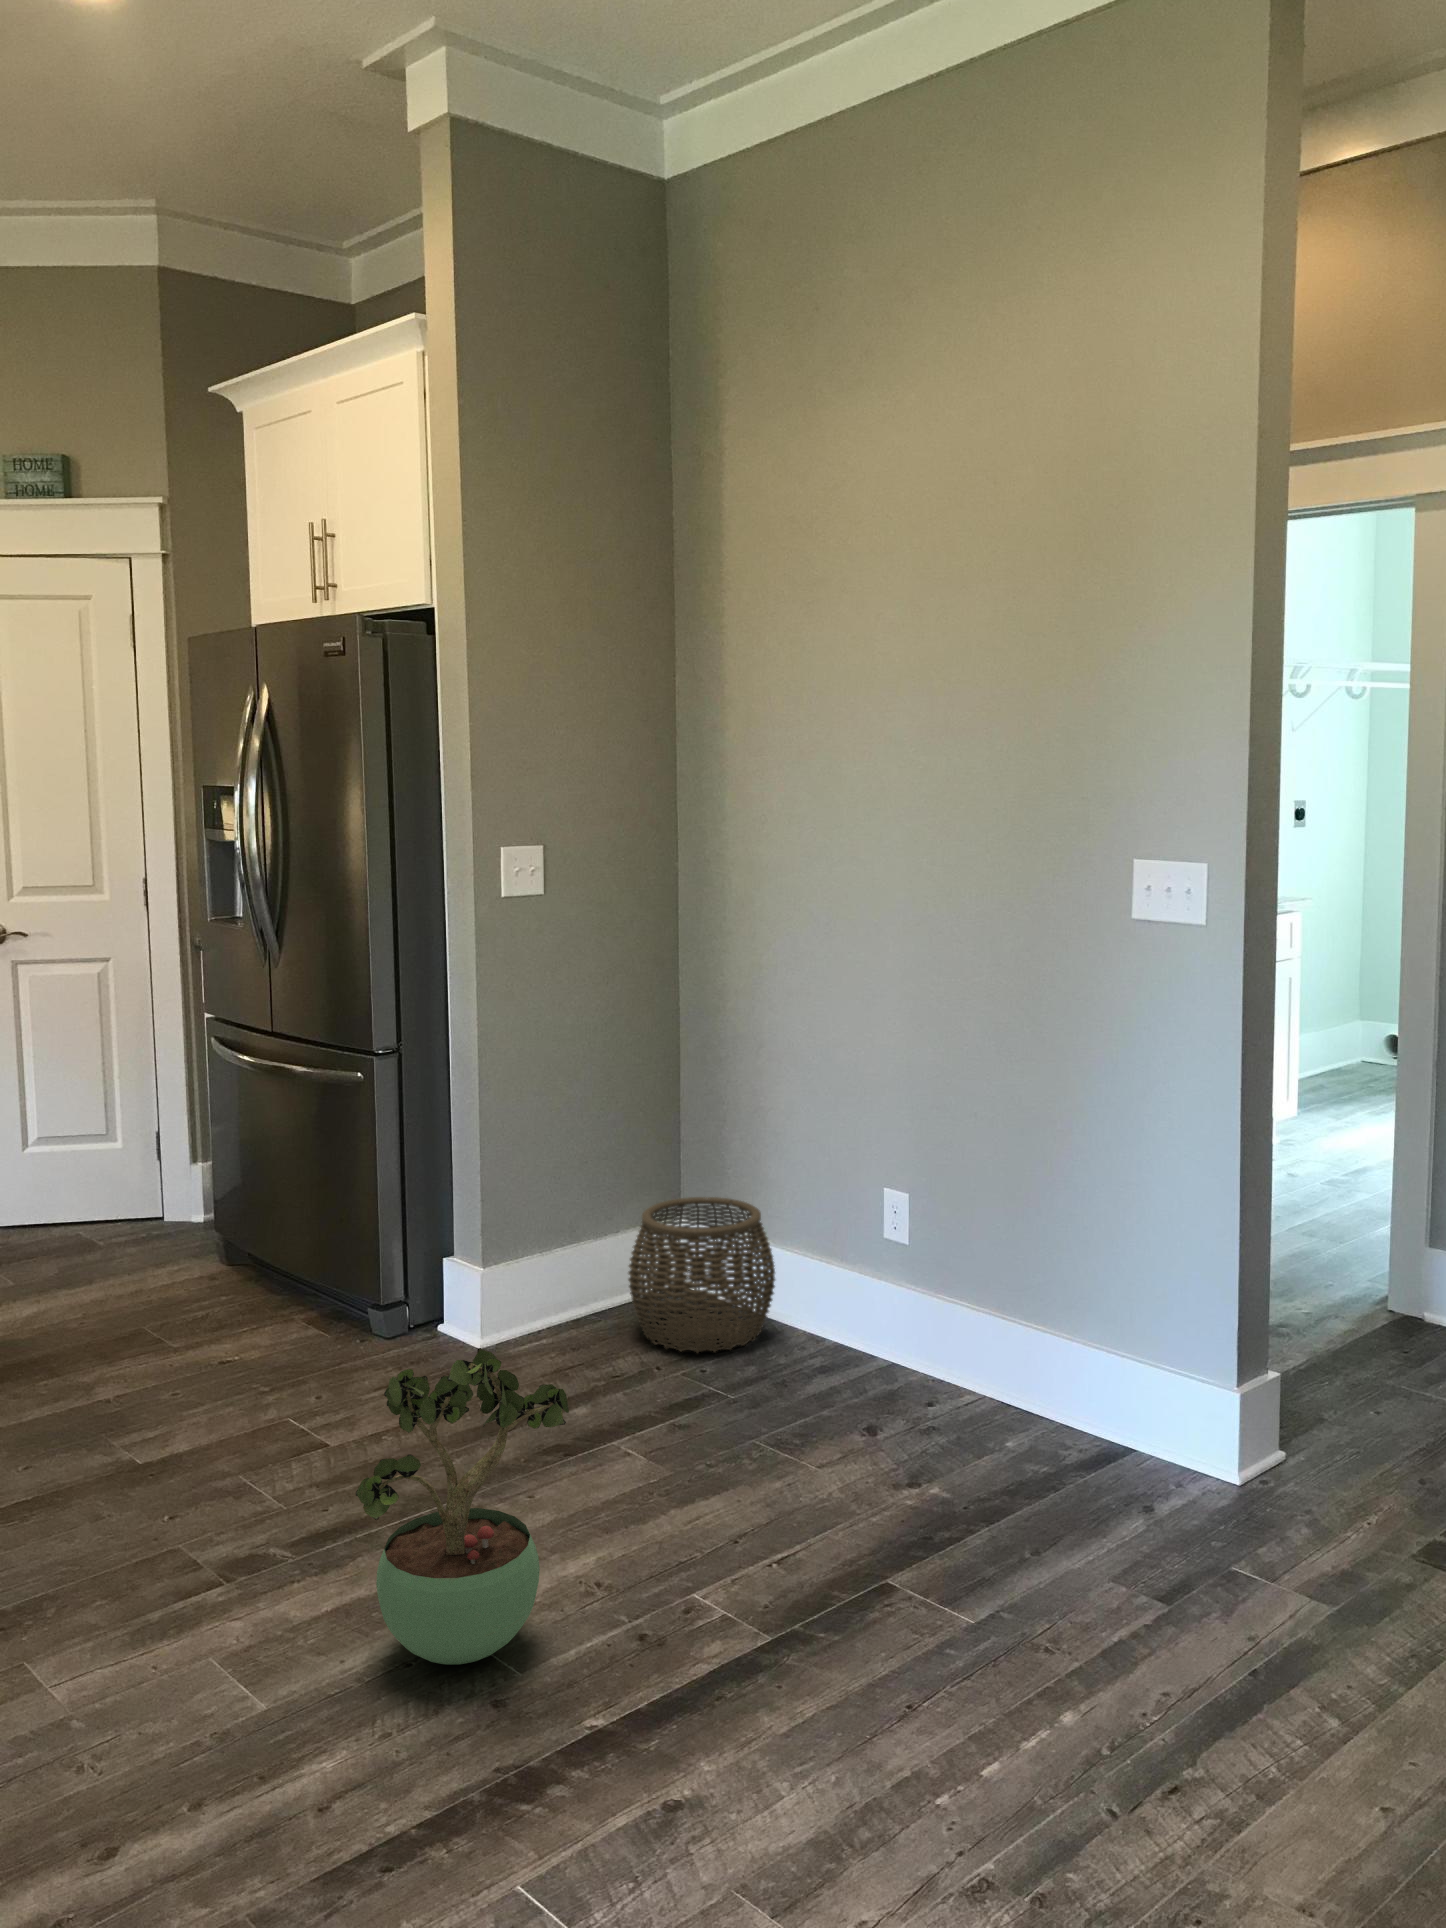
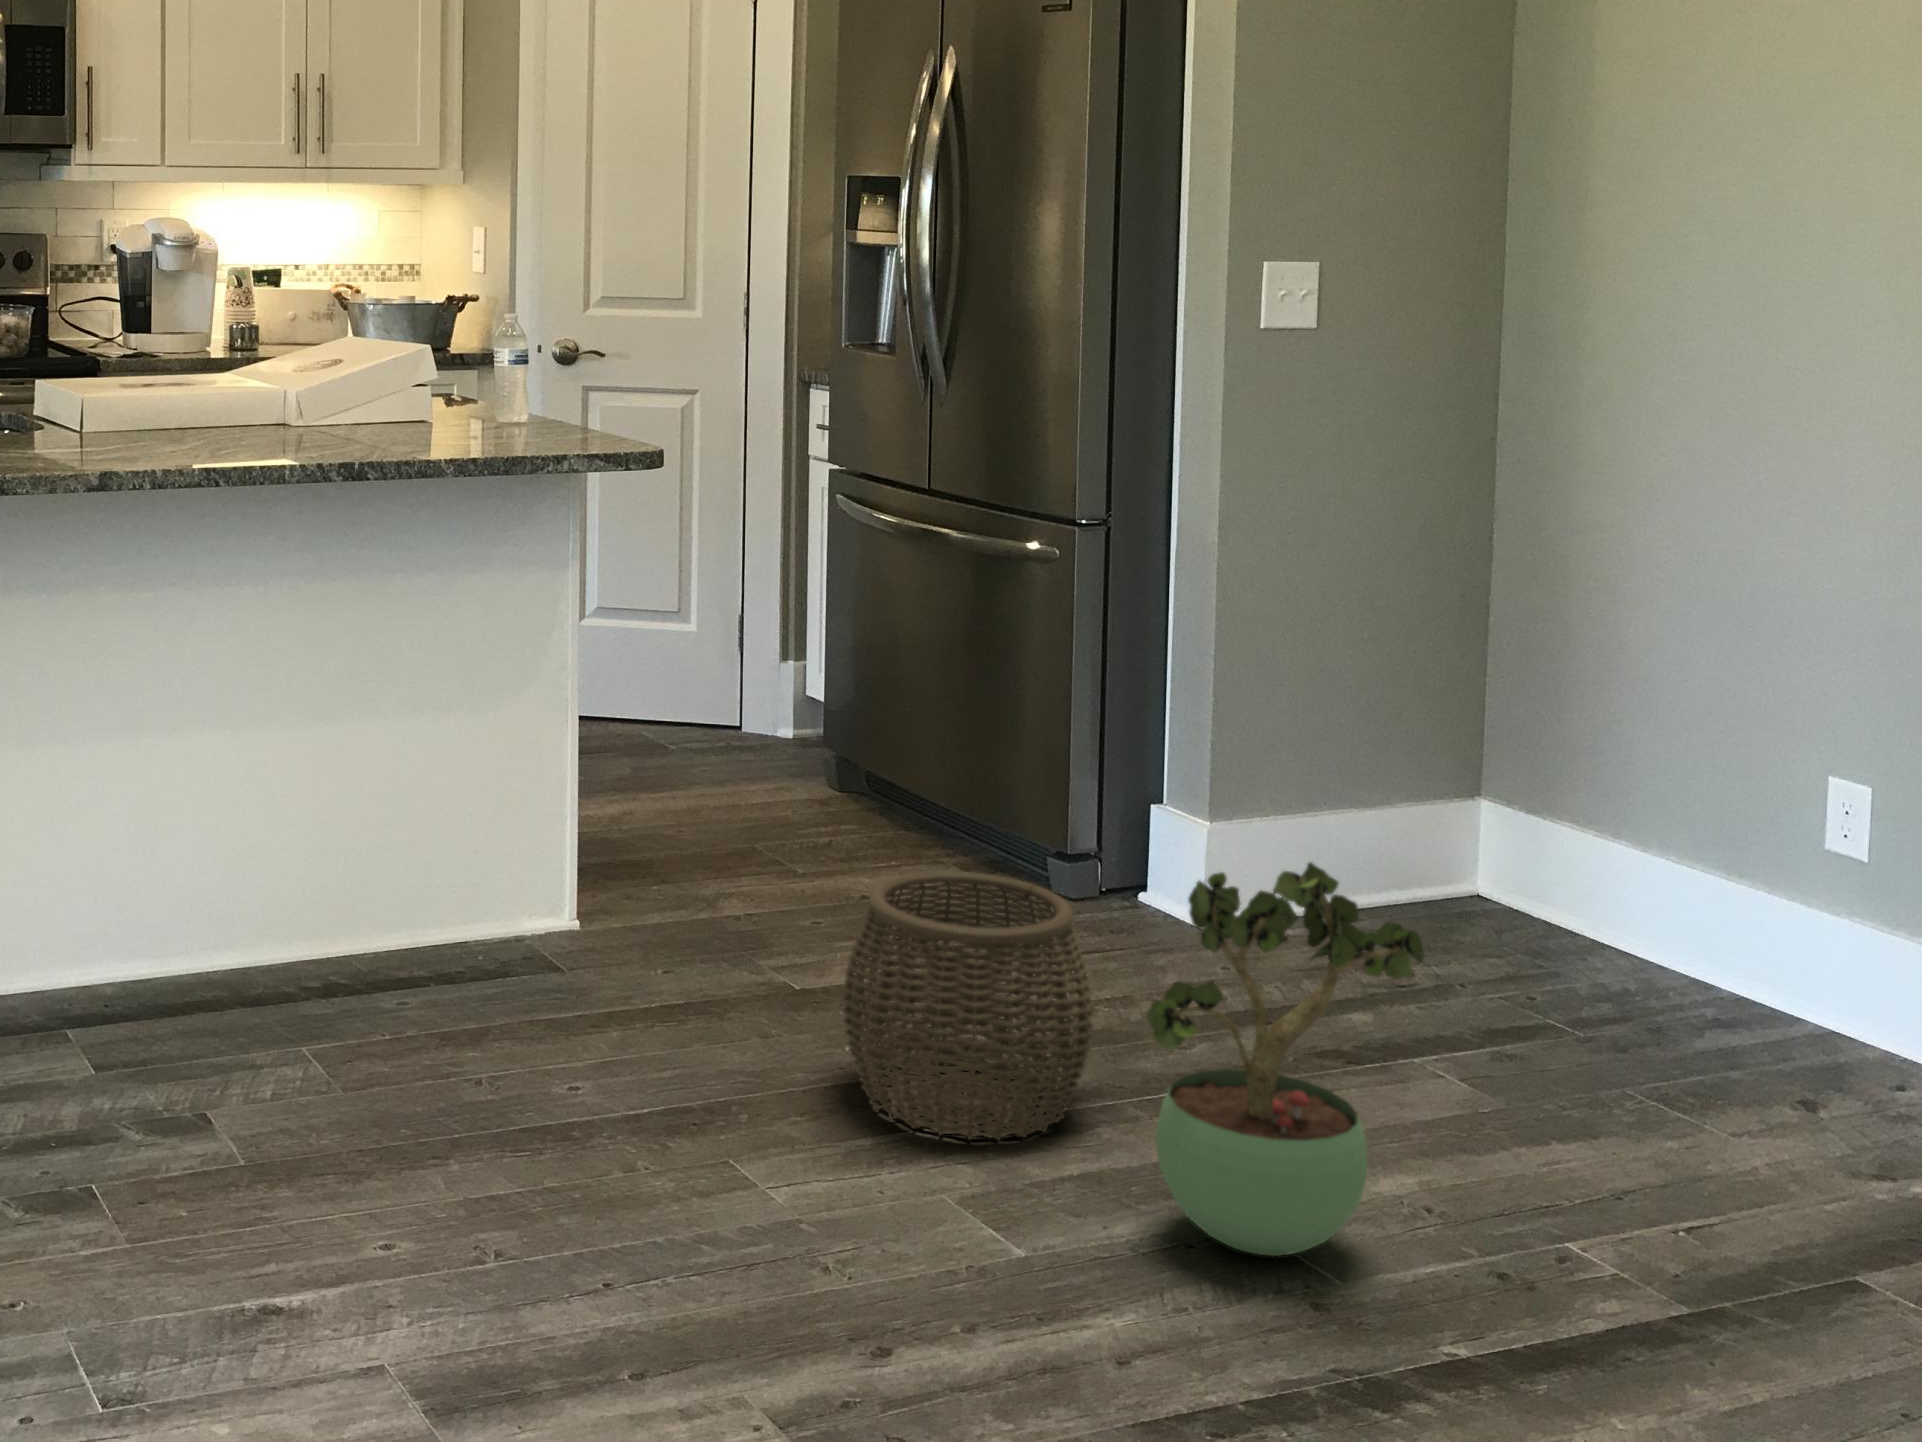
woven basket: present [628,1197,775,1353] -> present [842,871,1095,1140]

